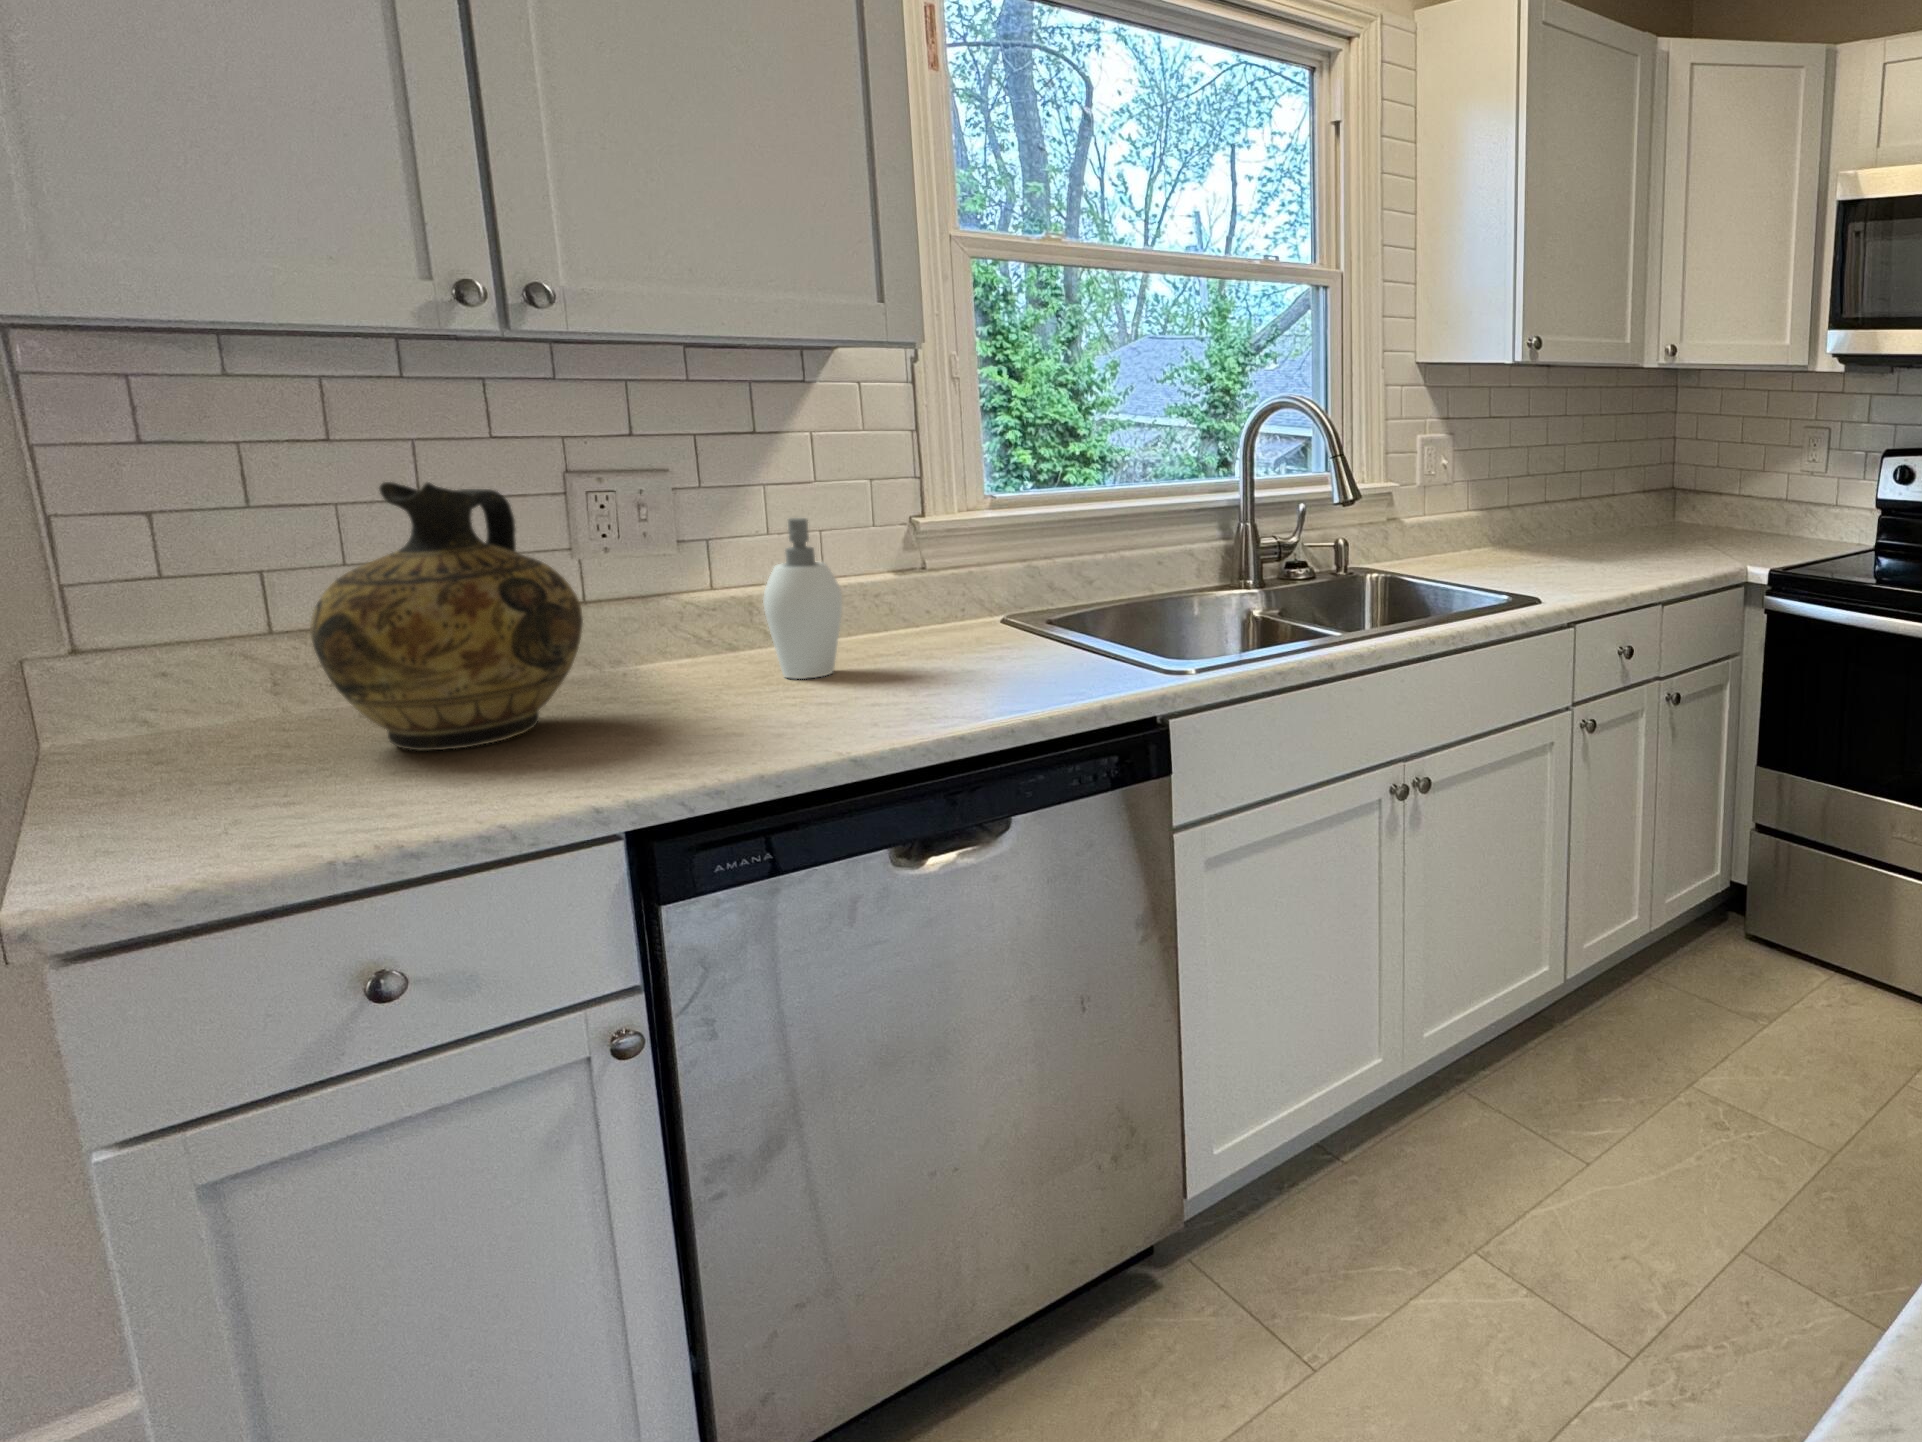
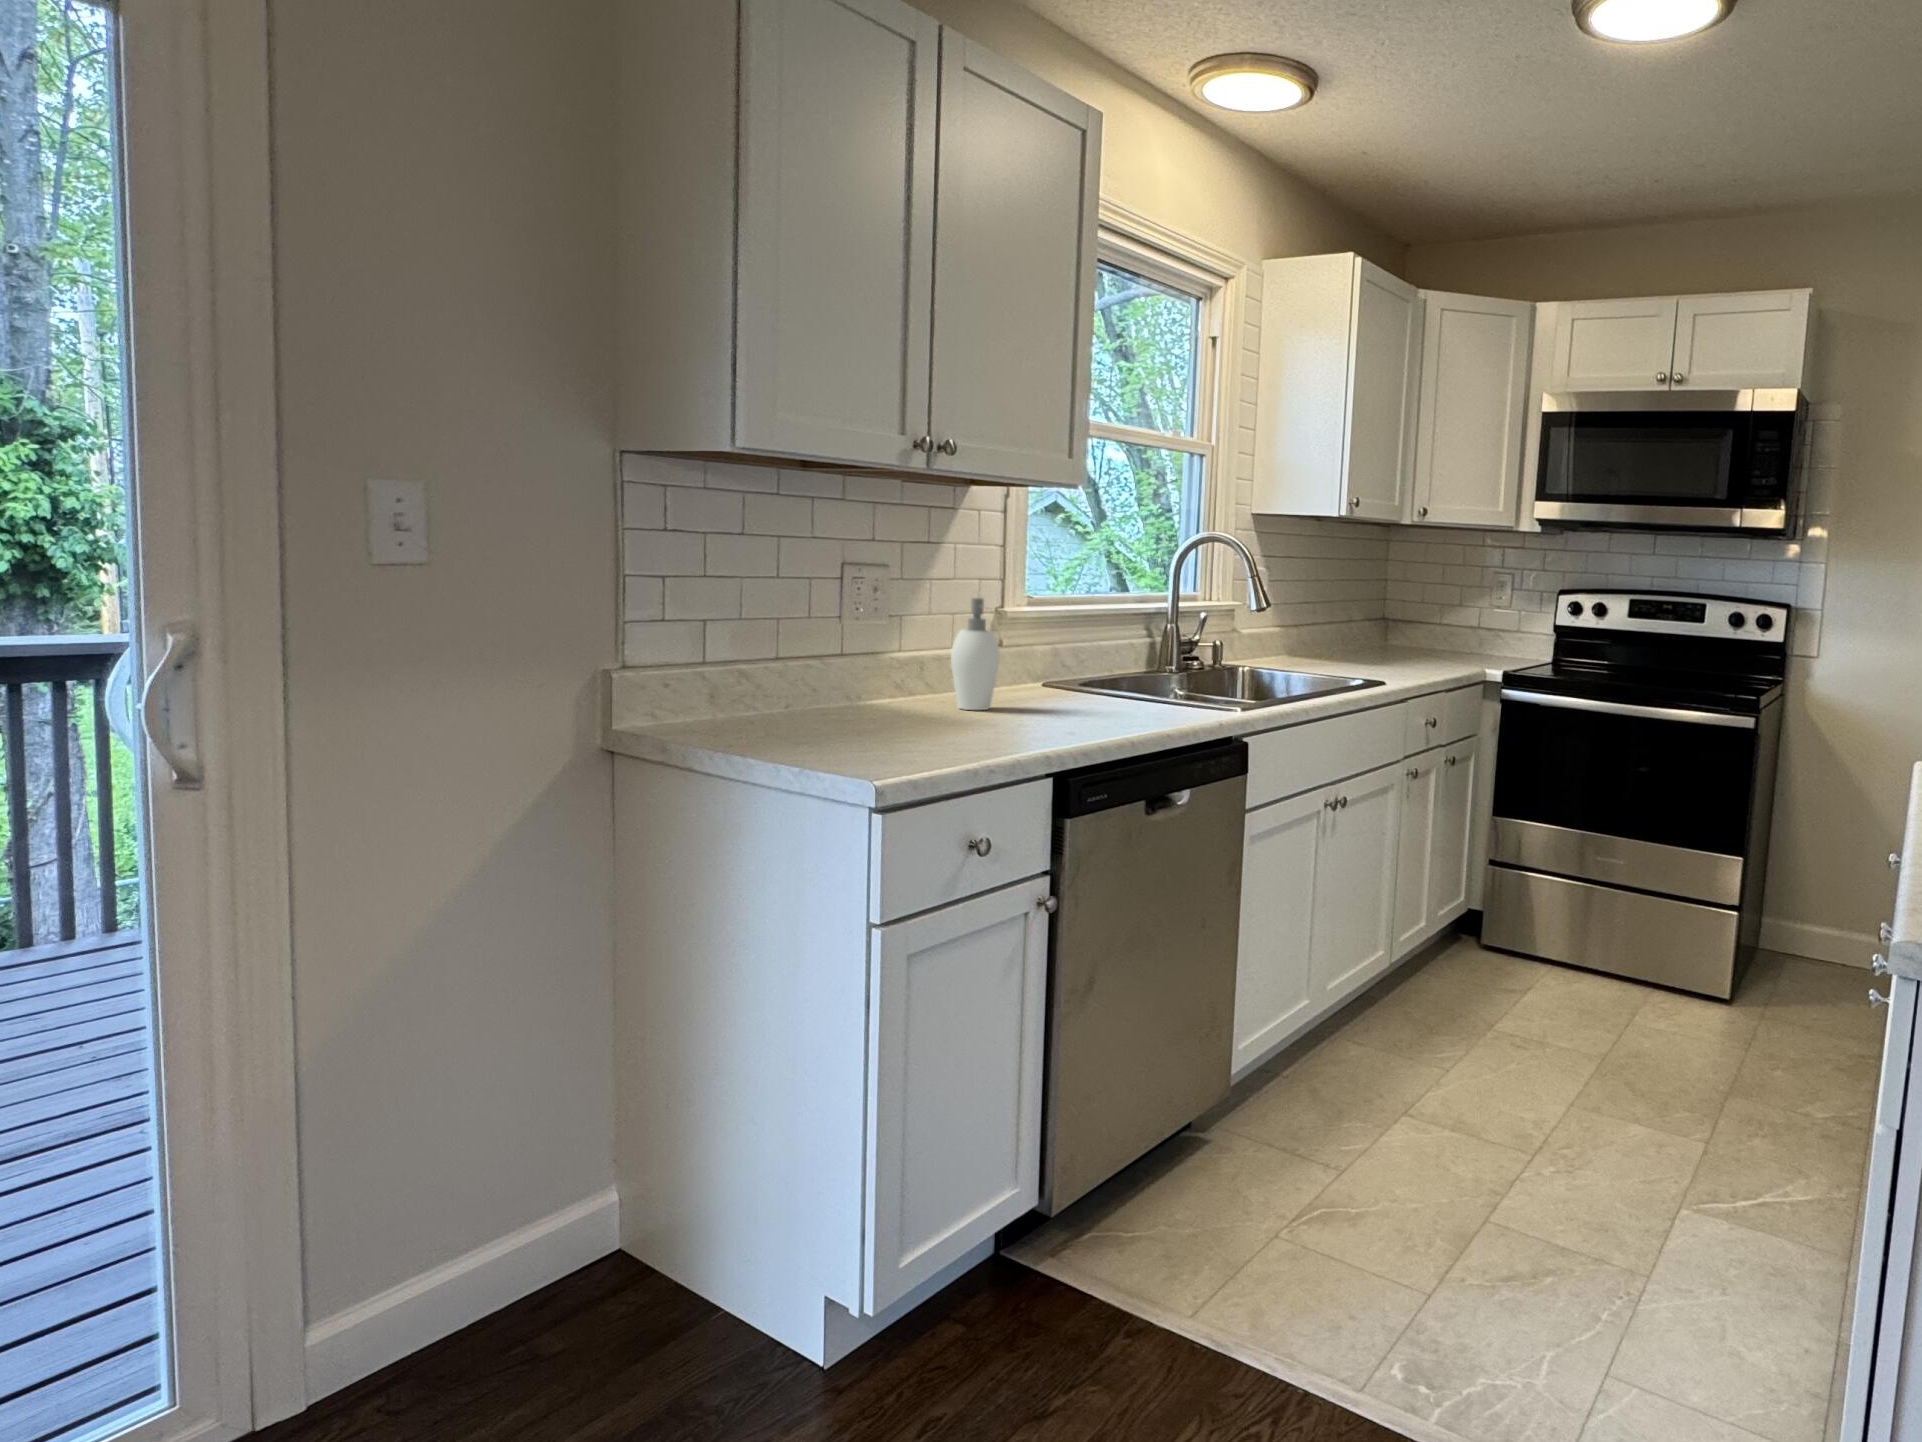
ceramic jug: present [310,482,583,750] -> none [758,554,910,737]

